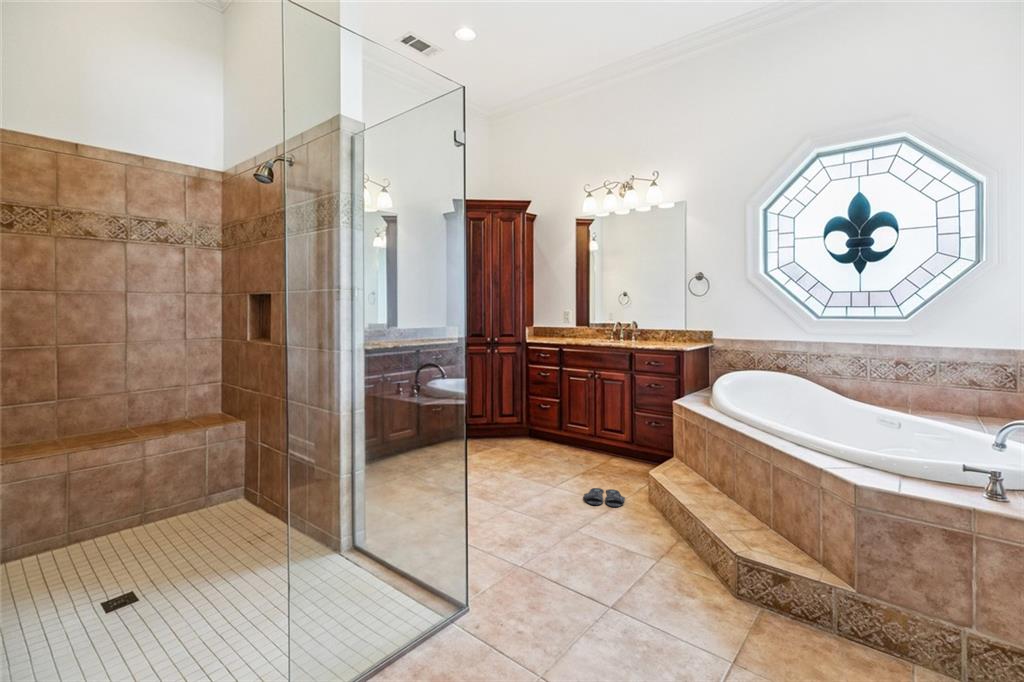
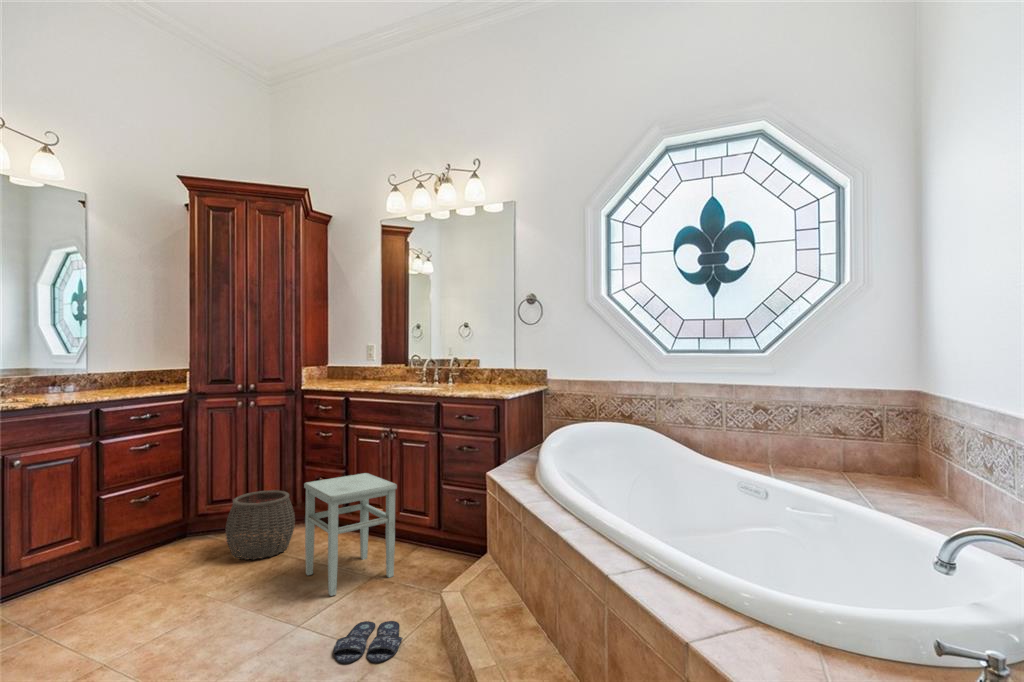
stool: none [543,400,605,474] -> present [304,473,397,596]
woven basket: none [486,410,528,452] -> present [225,490,295,560]

